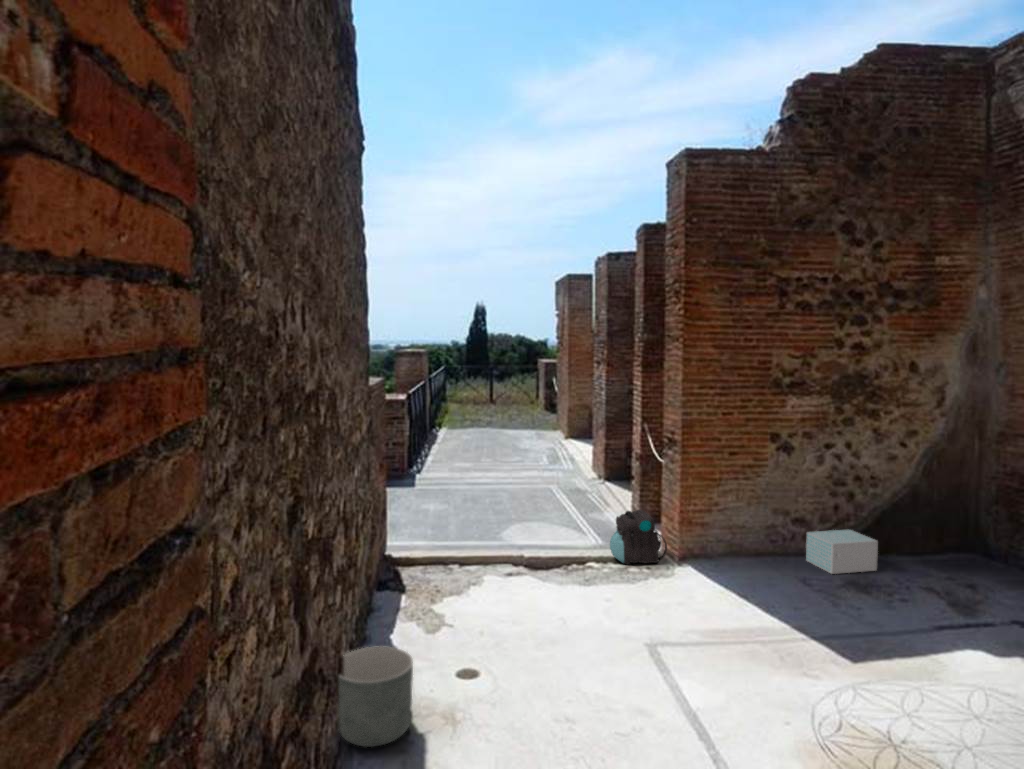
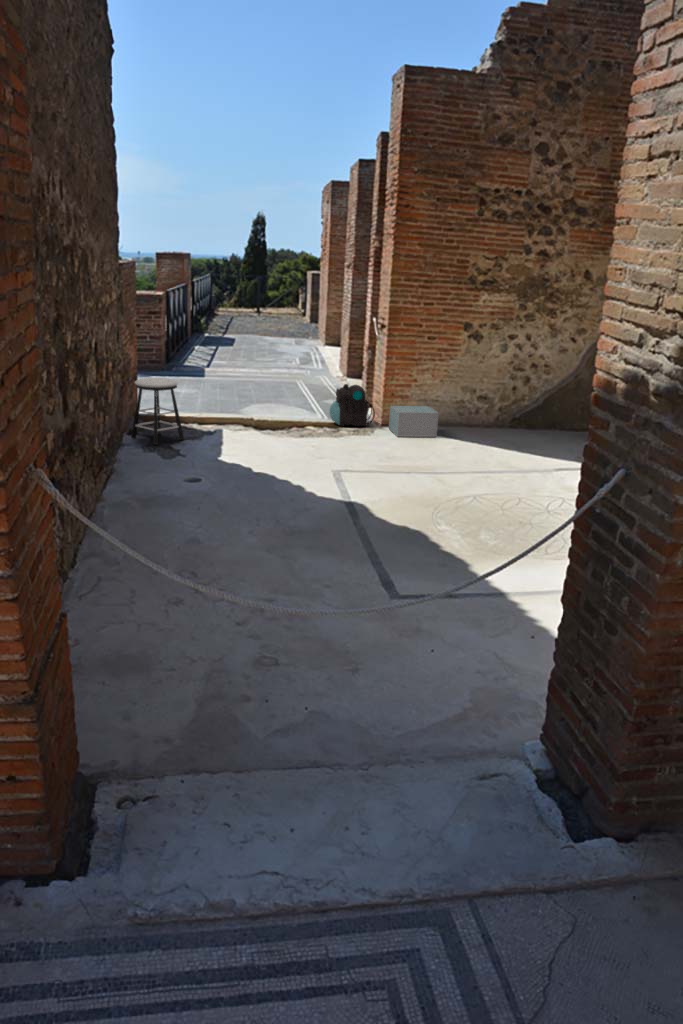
stool: none [368,524,436,616] -> present [131,378,184,444]
storage box: present [806,530,878,574] -> present [389,406,439,437]
planter: present [339,647,413,747] -> none [106,440,161,497]

